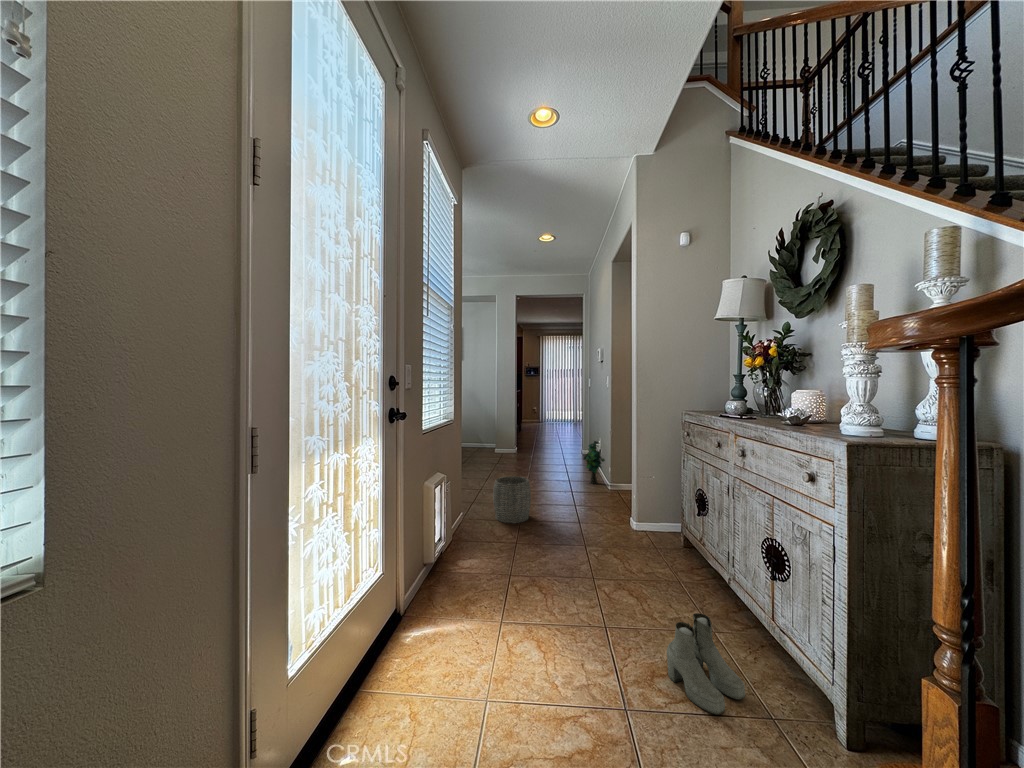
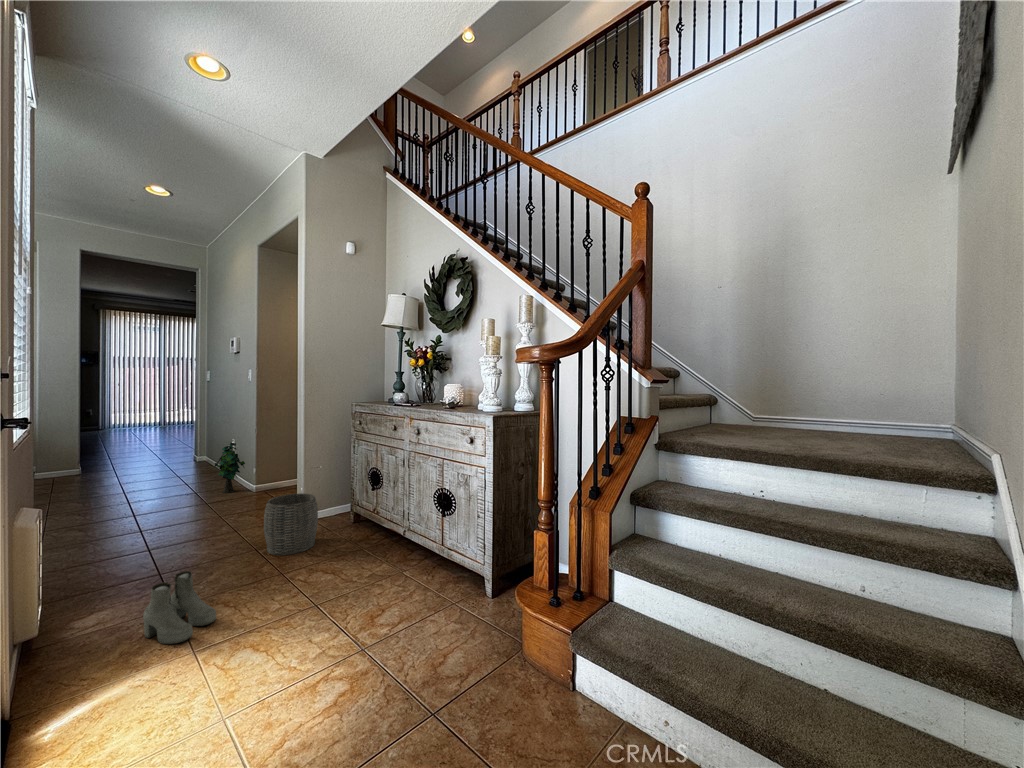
woven basket: present [493,476,531,523] -> present [264,493,318,555]
boots: present [667,613,745,715] -> present [143,571,216,644]

